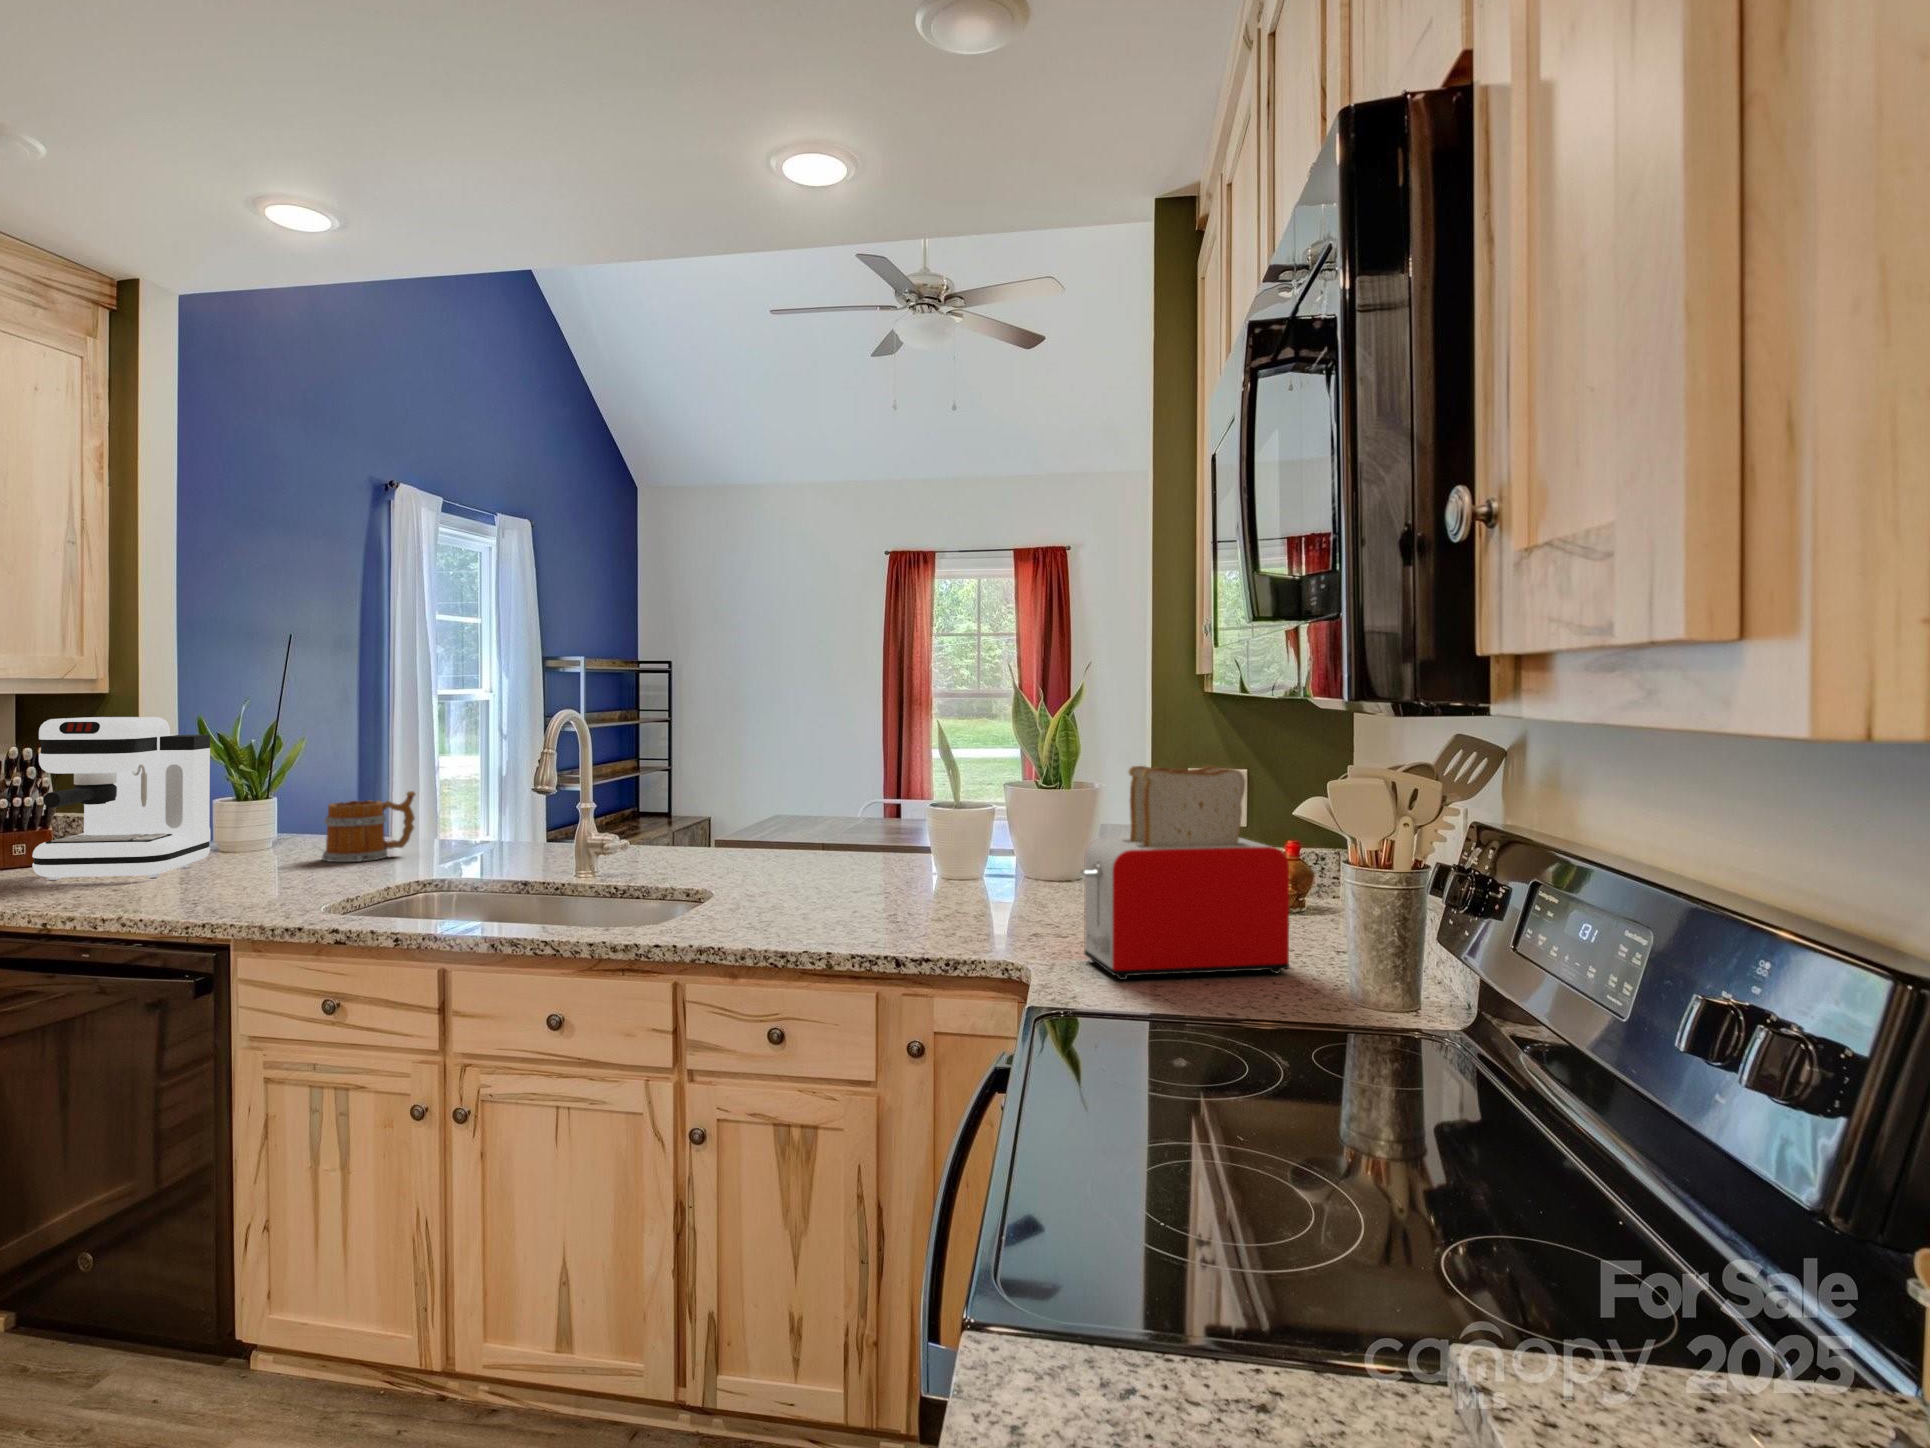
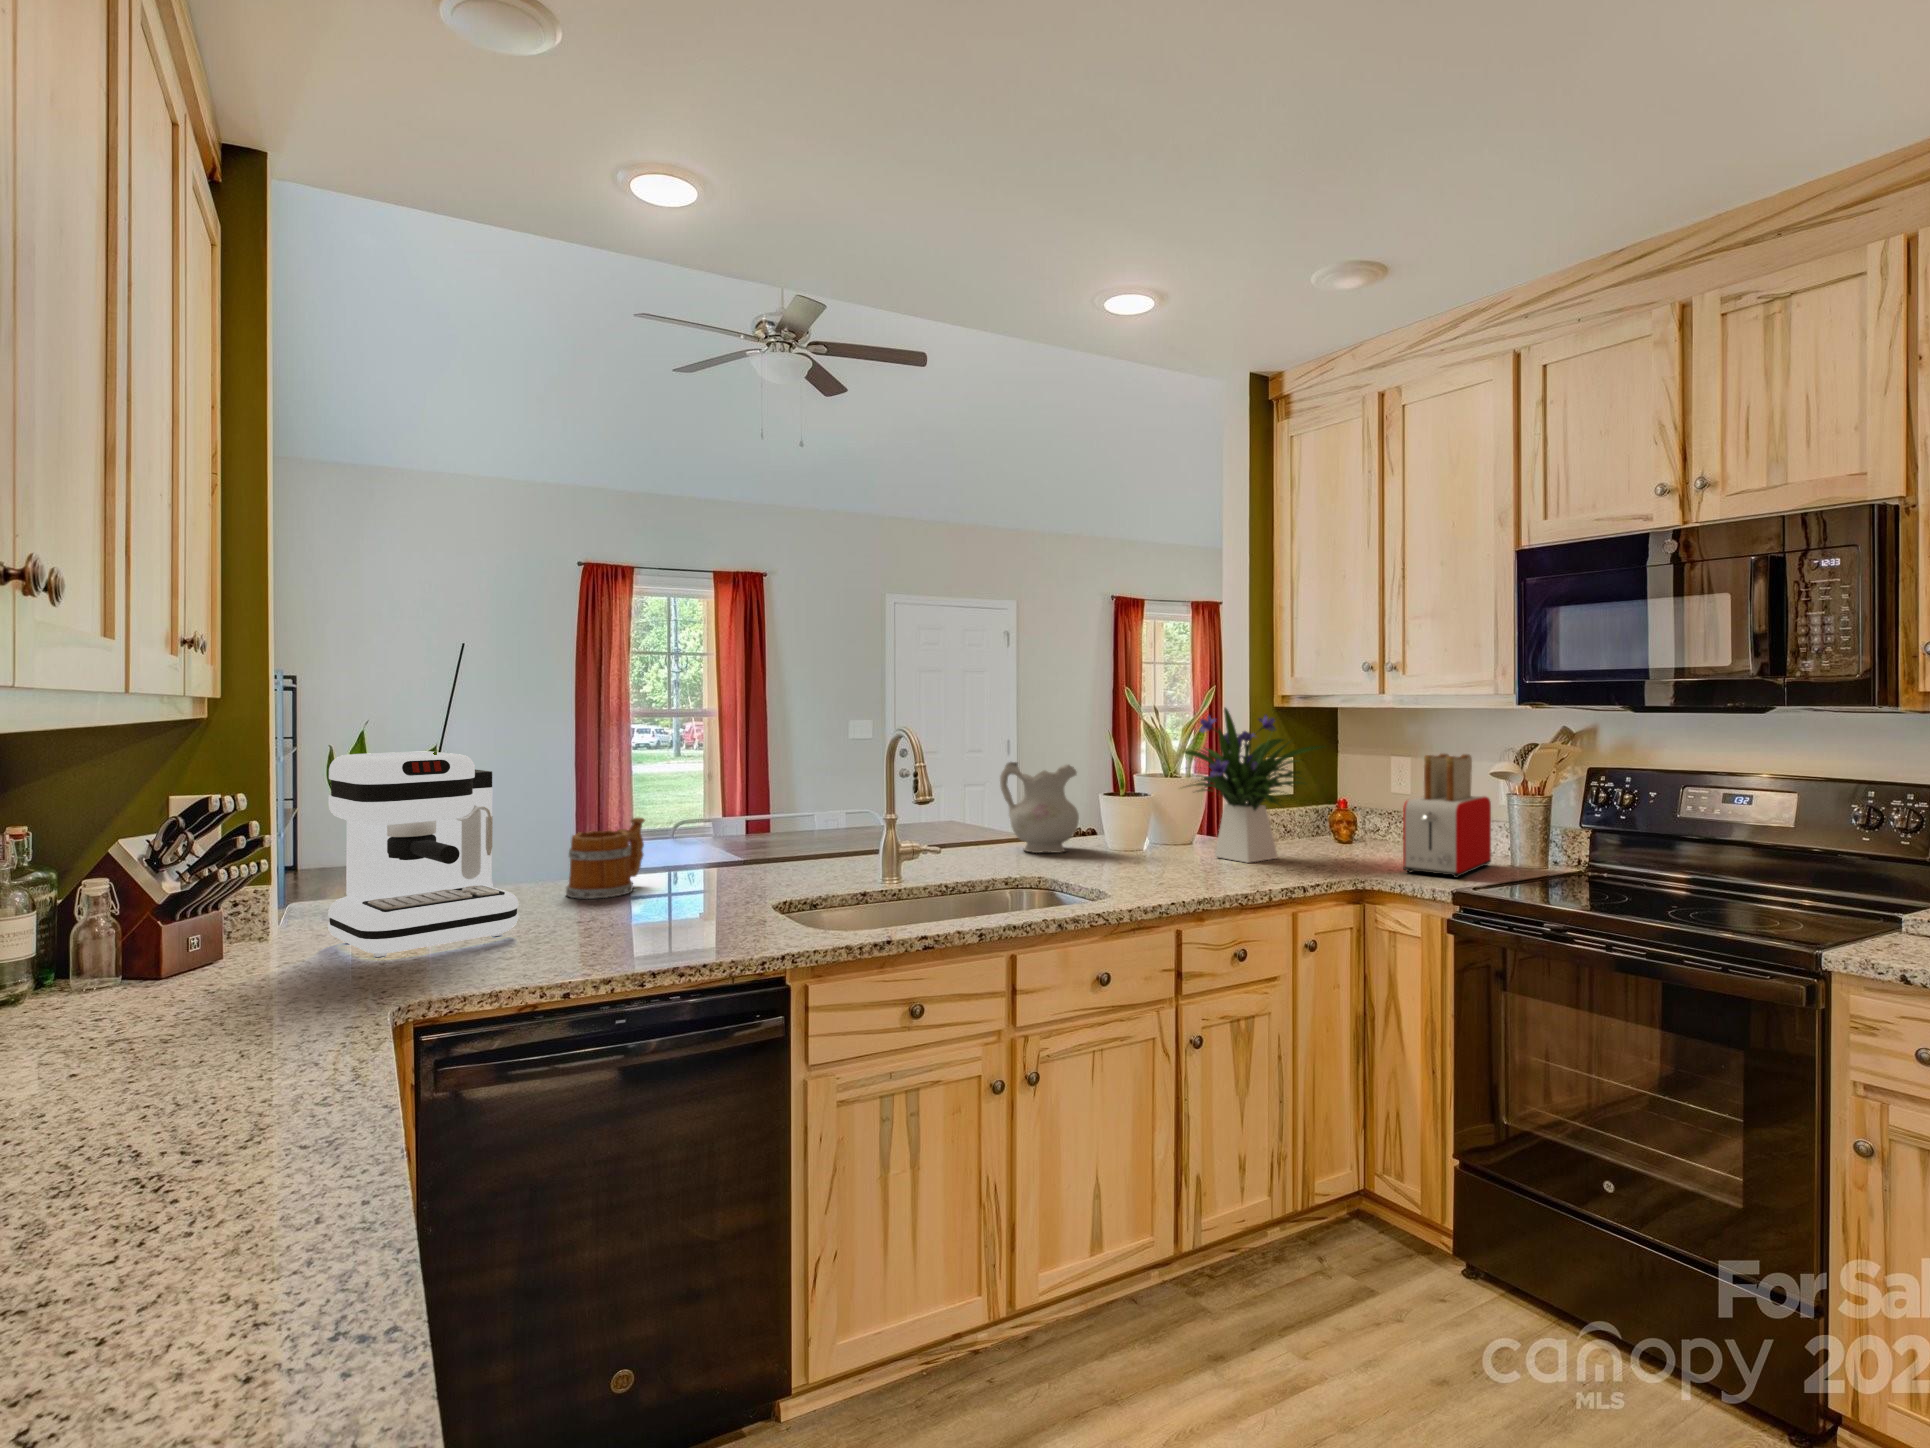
flower arrangement: none [893,685,1104,916] -> present [1184,708,1326,863]
ceramic pitcher: none [798,756,886,876] -> present [1000,762,1079,853]

